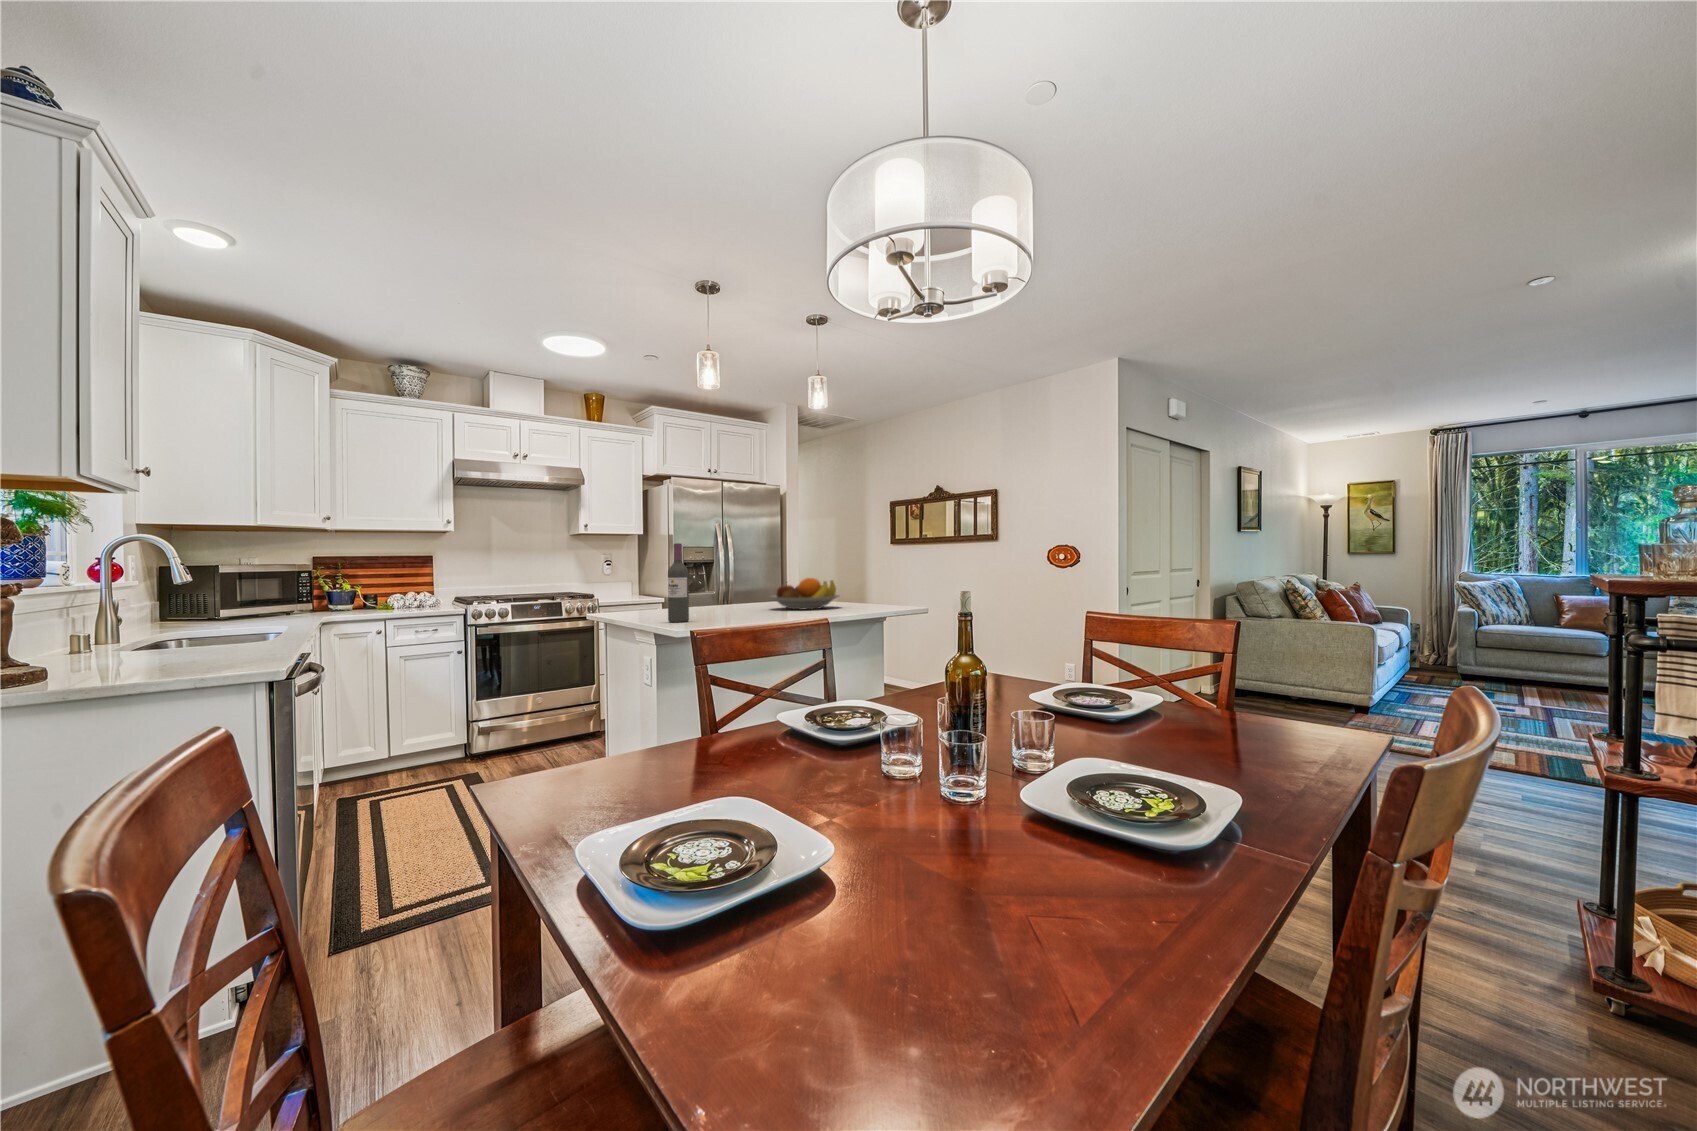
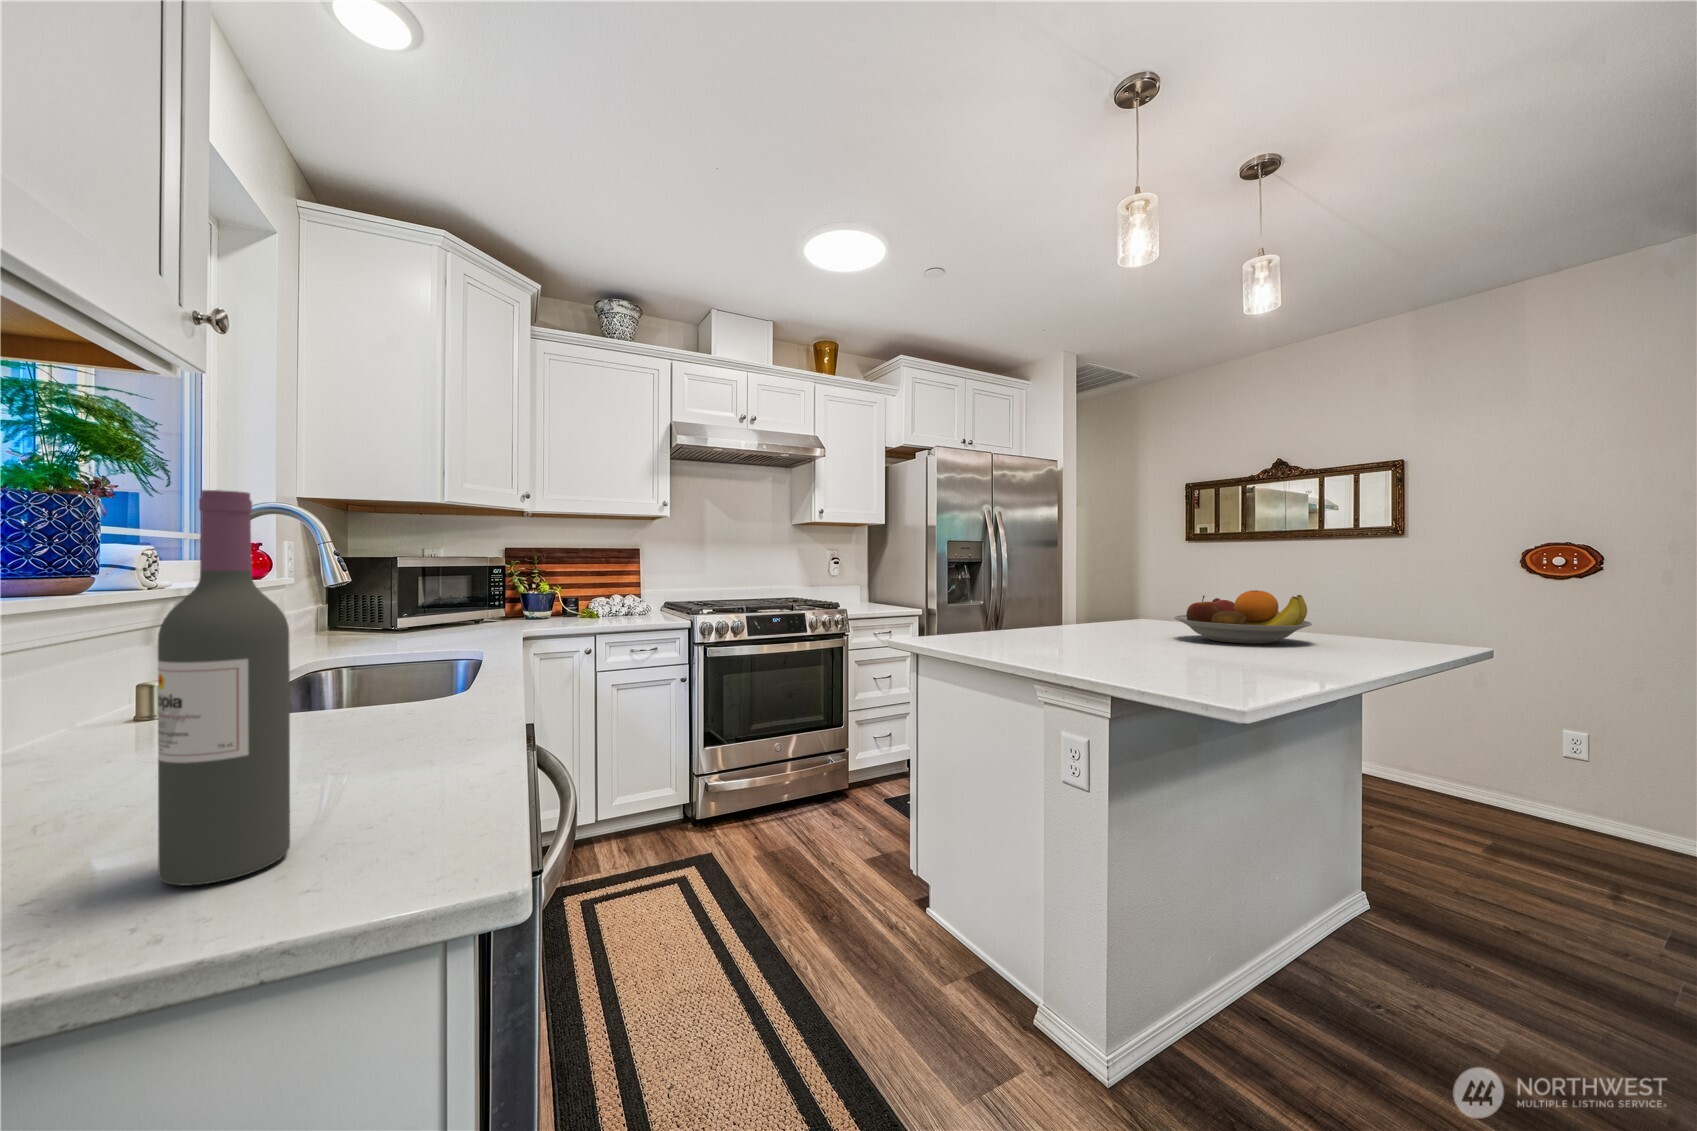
wine bottle: present [668,543,689,622] -> present [158,490,290,886]

